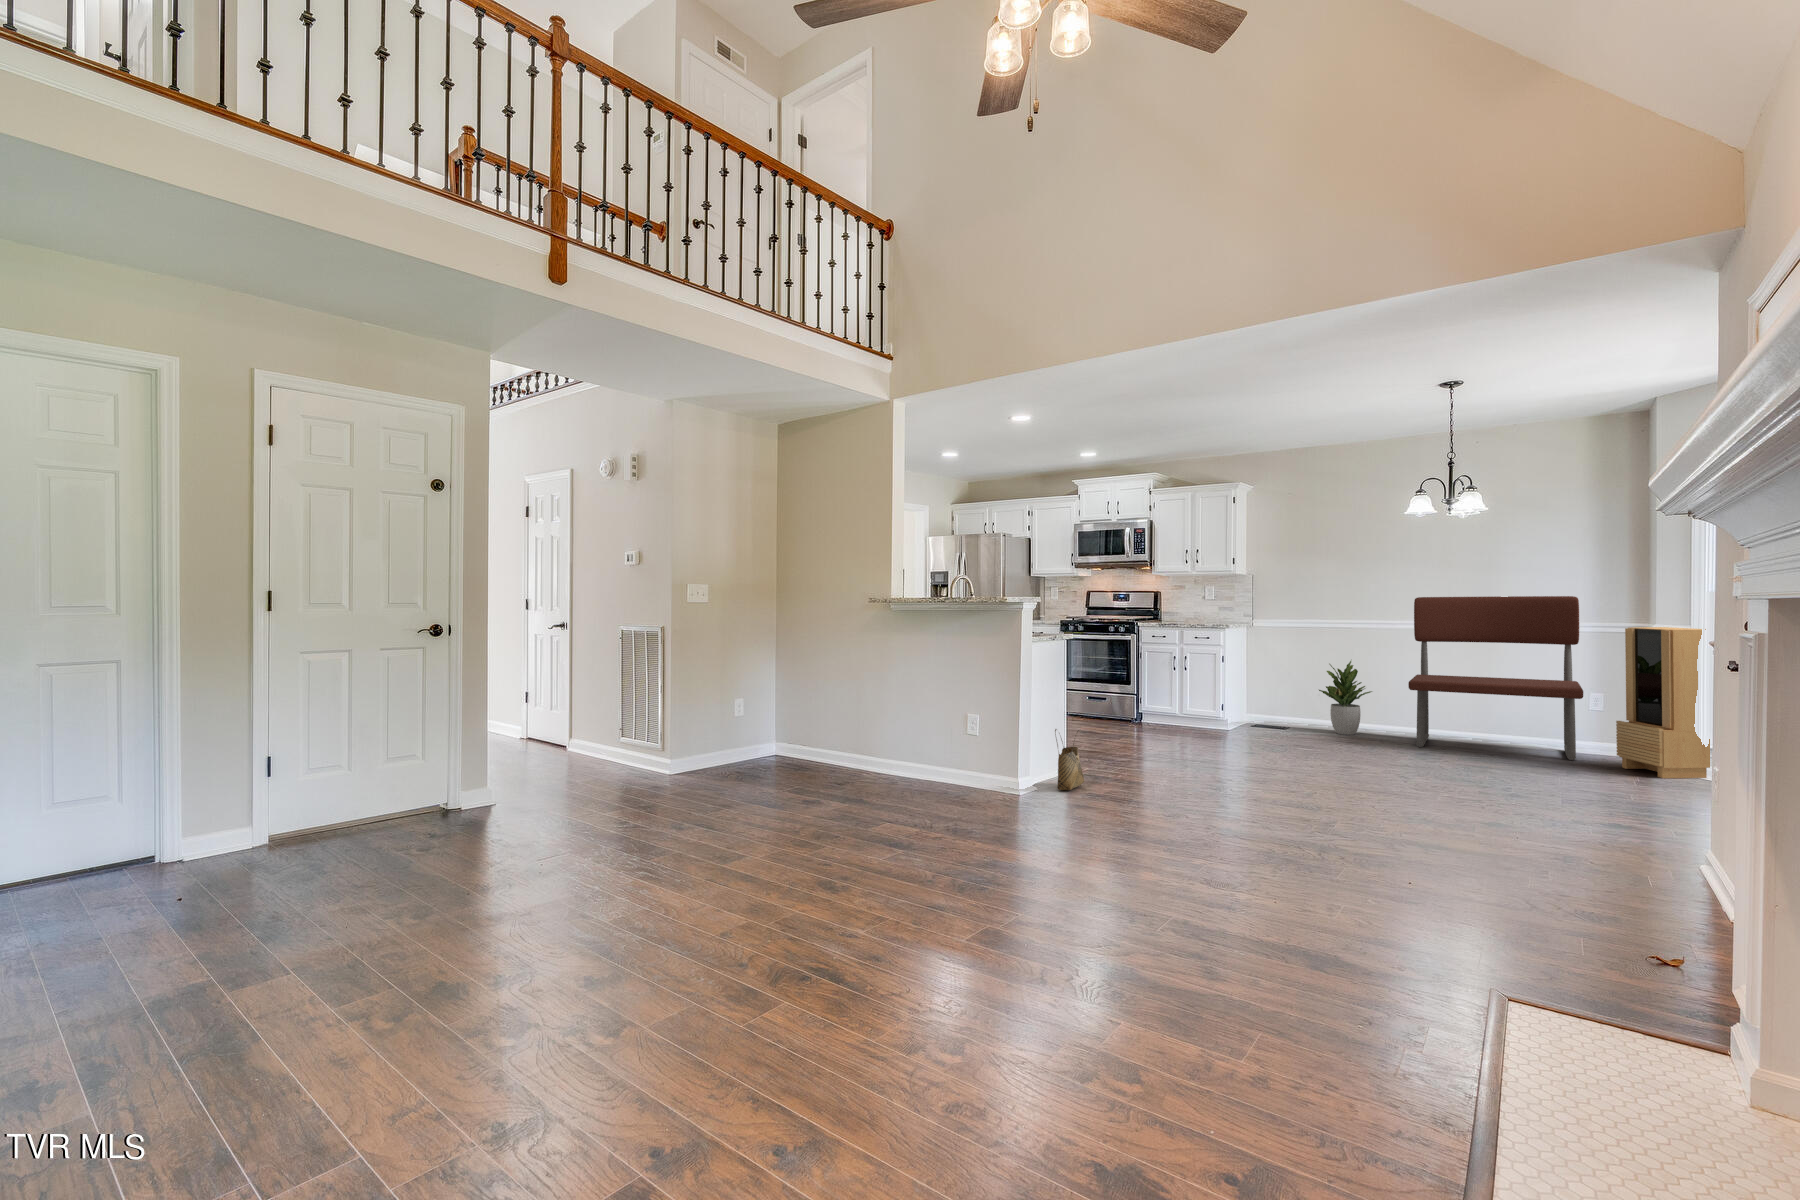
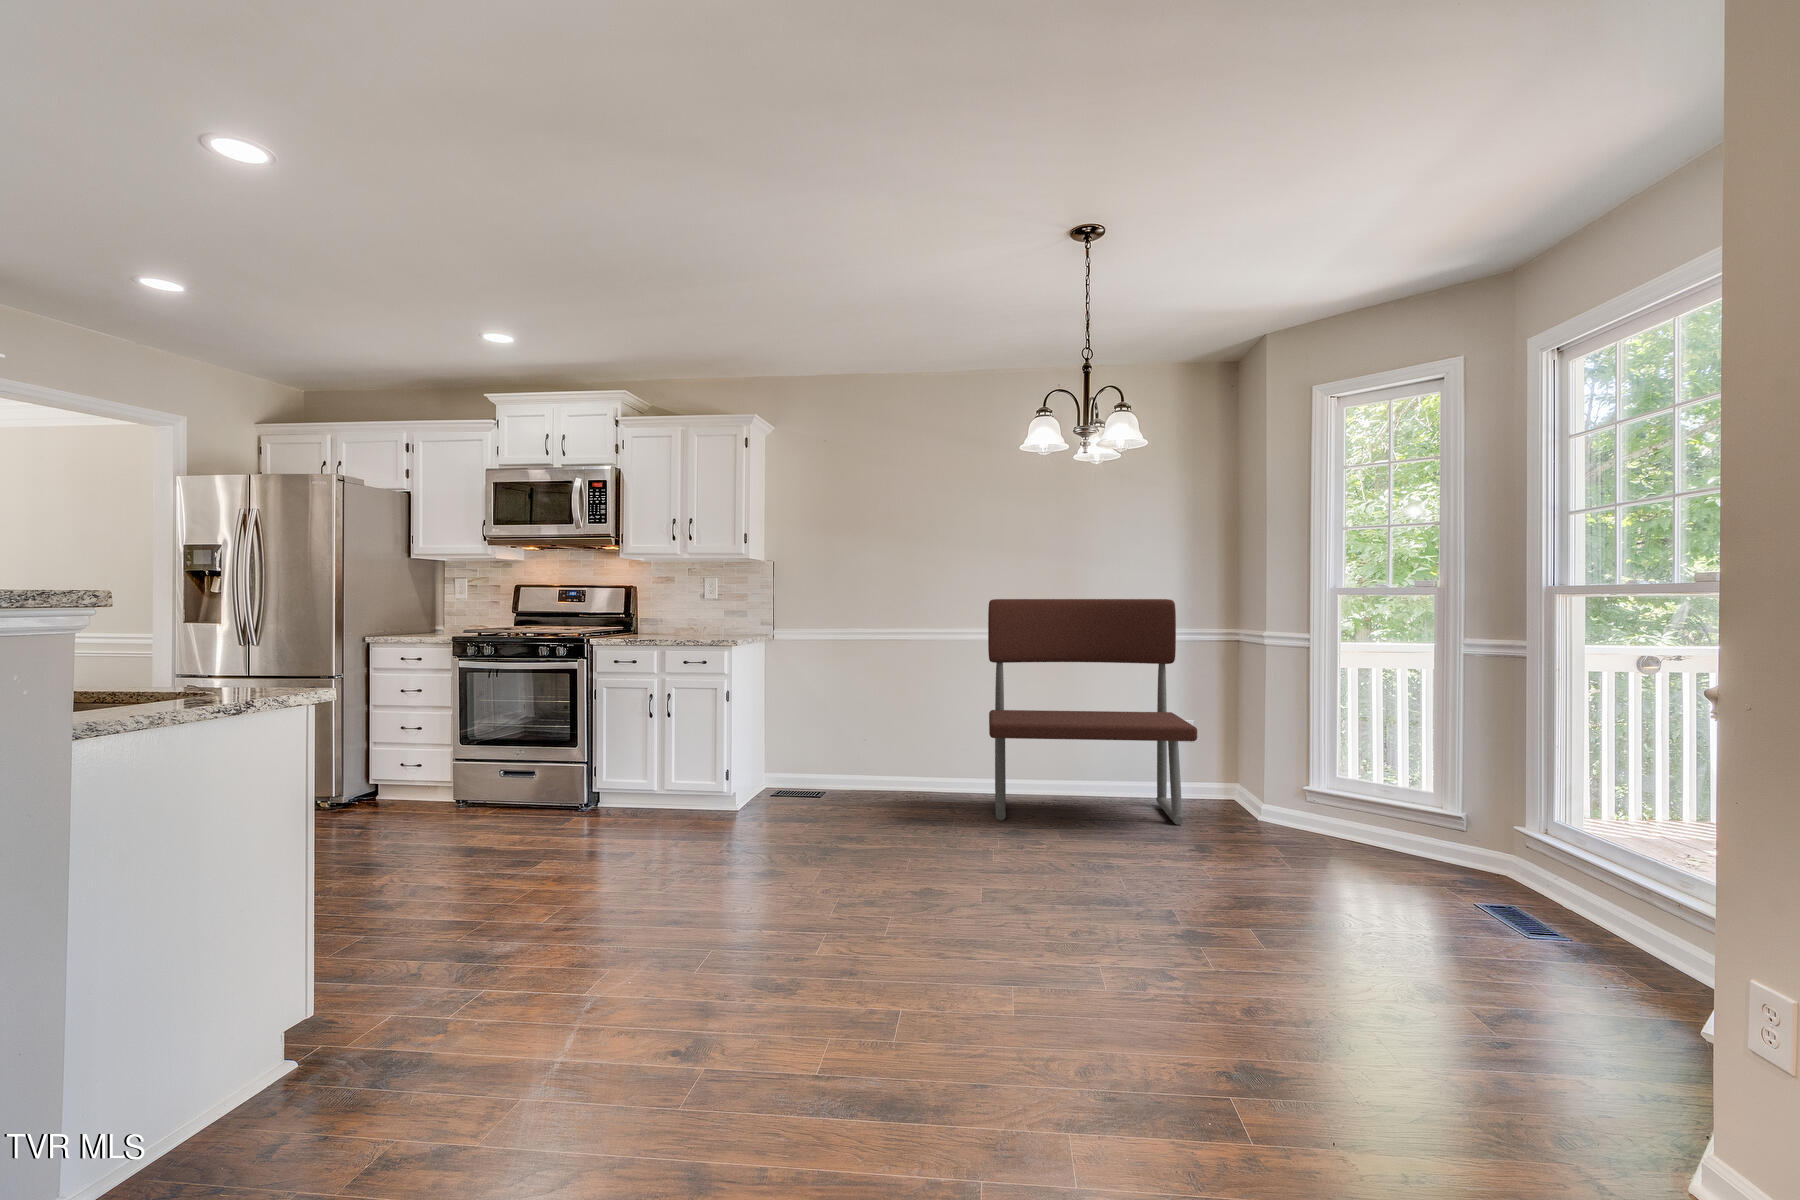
storage cabinet: present [1616,627,1710,778] -> none [1232,640,1335,849]
potted plant: present [1319,661,1372,735] -> none [864,690,935,804]
woven basket: present [1055,729,1084,790] -> none [213,954,331,1157]

